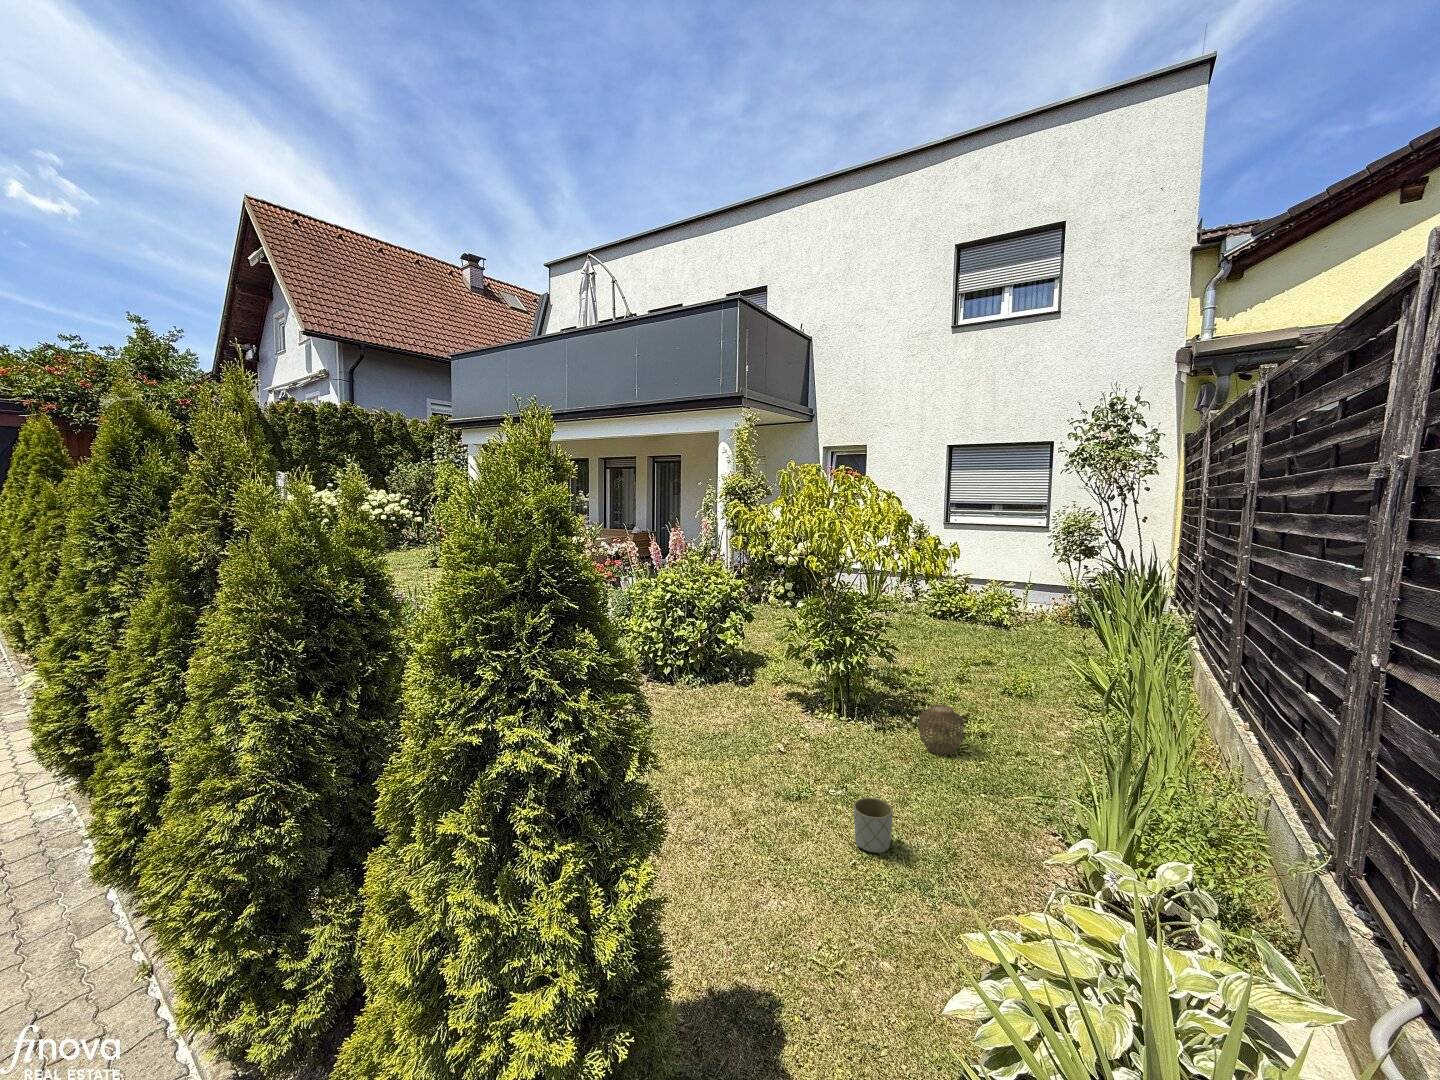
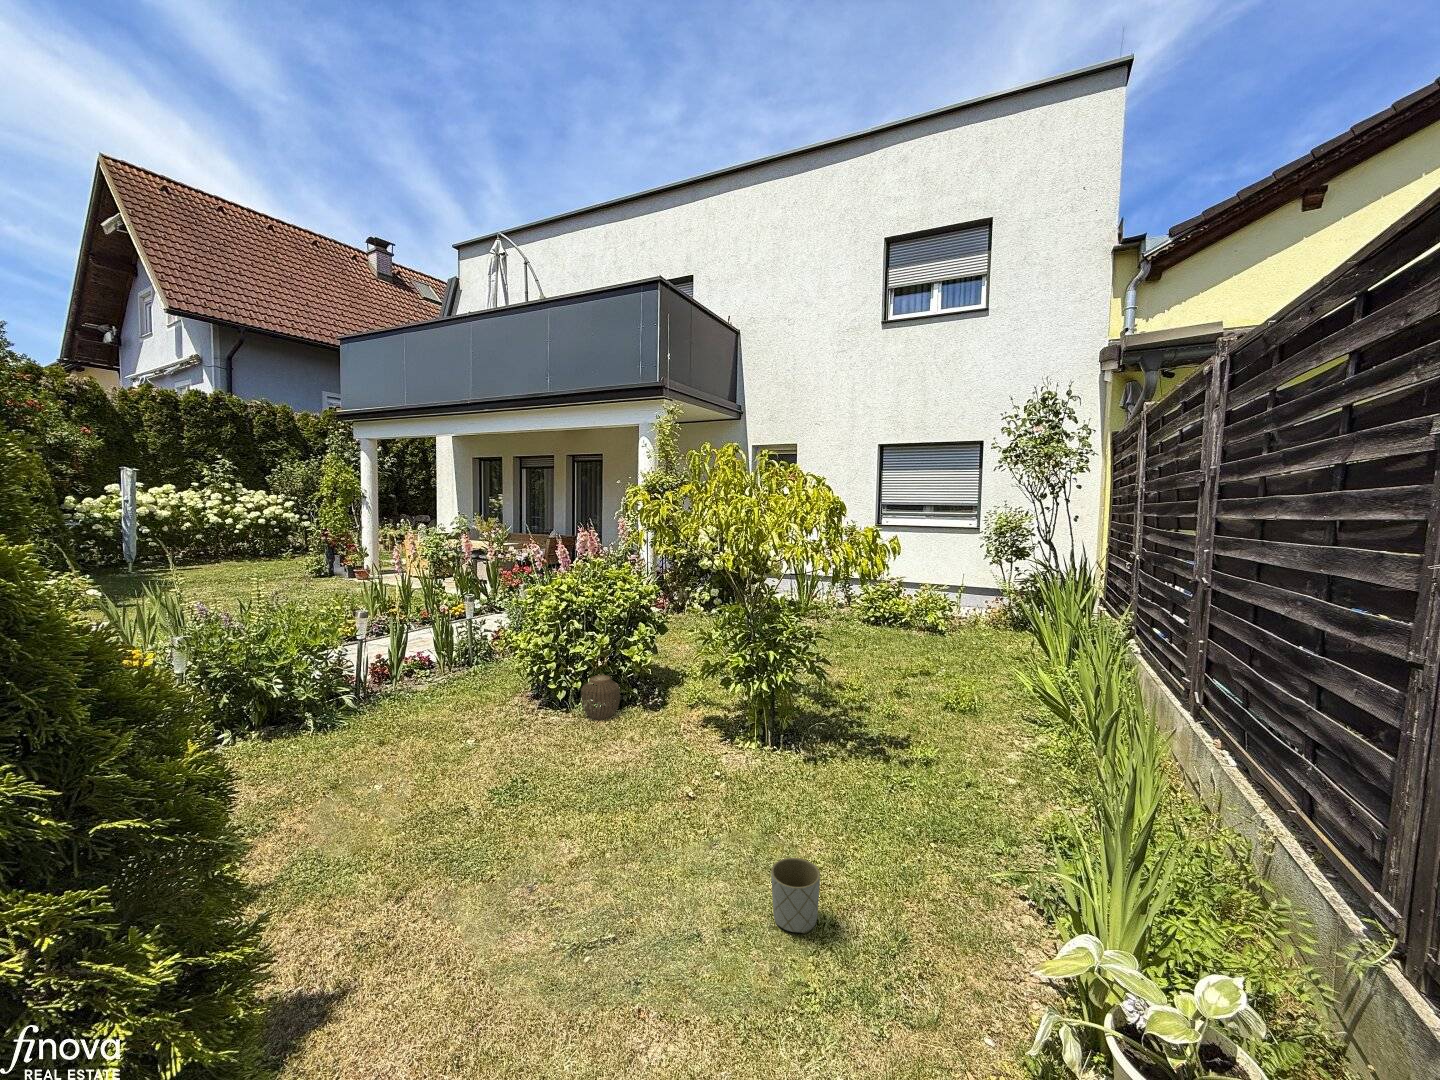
woven basket: present [919,705,964,755] -> present [581,675,620,719]

